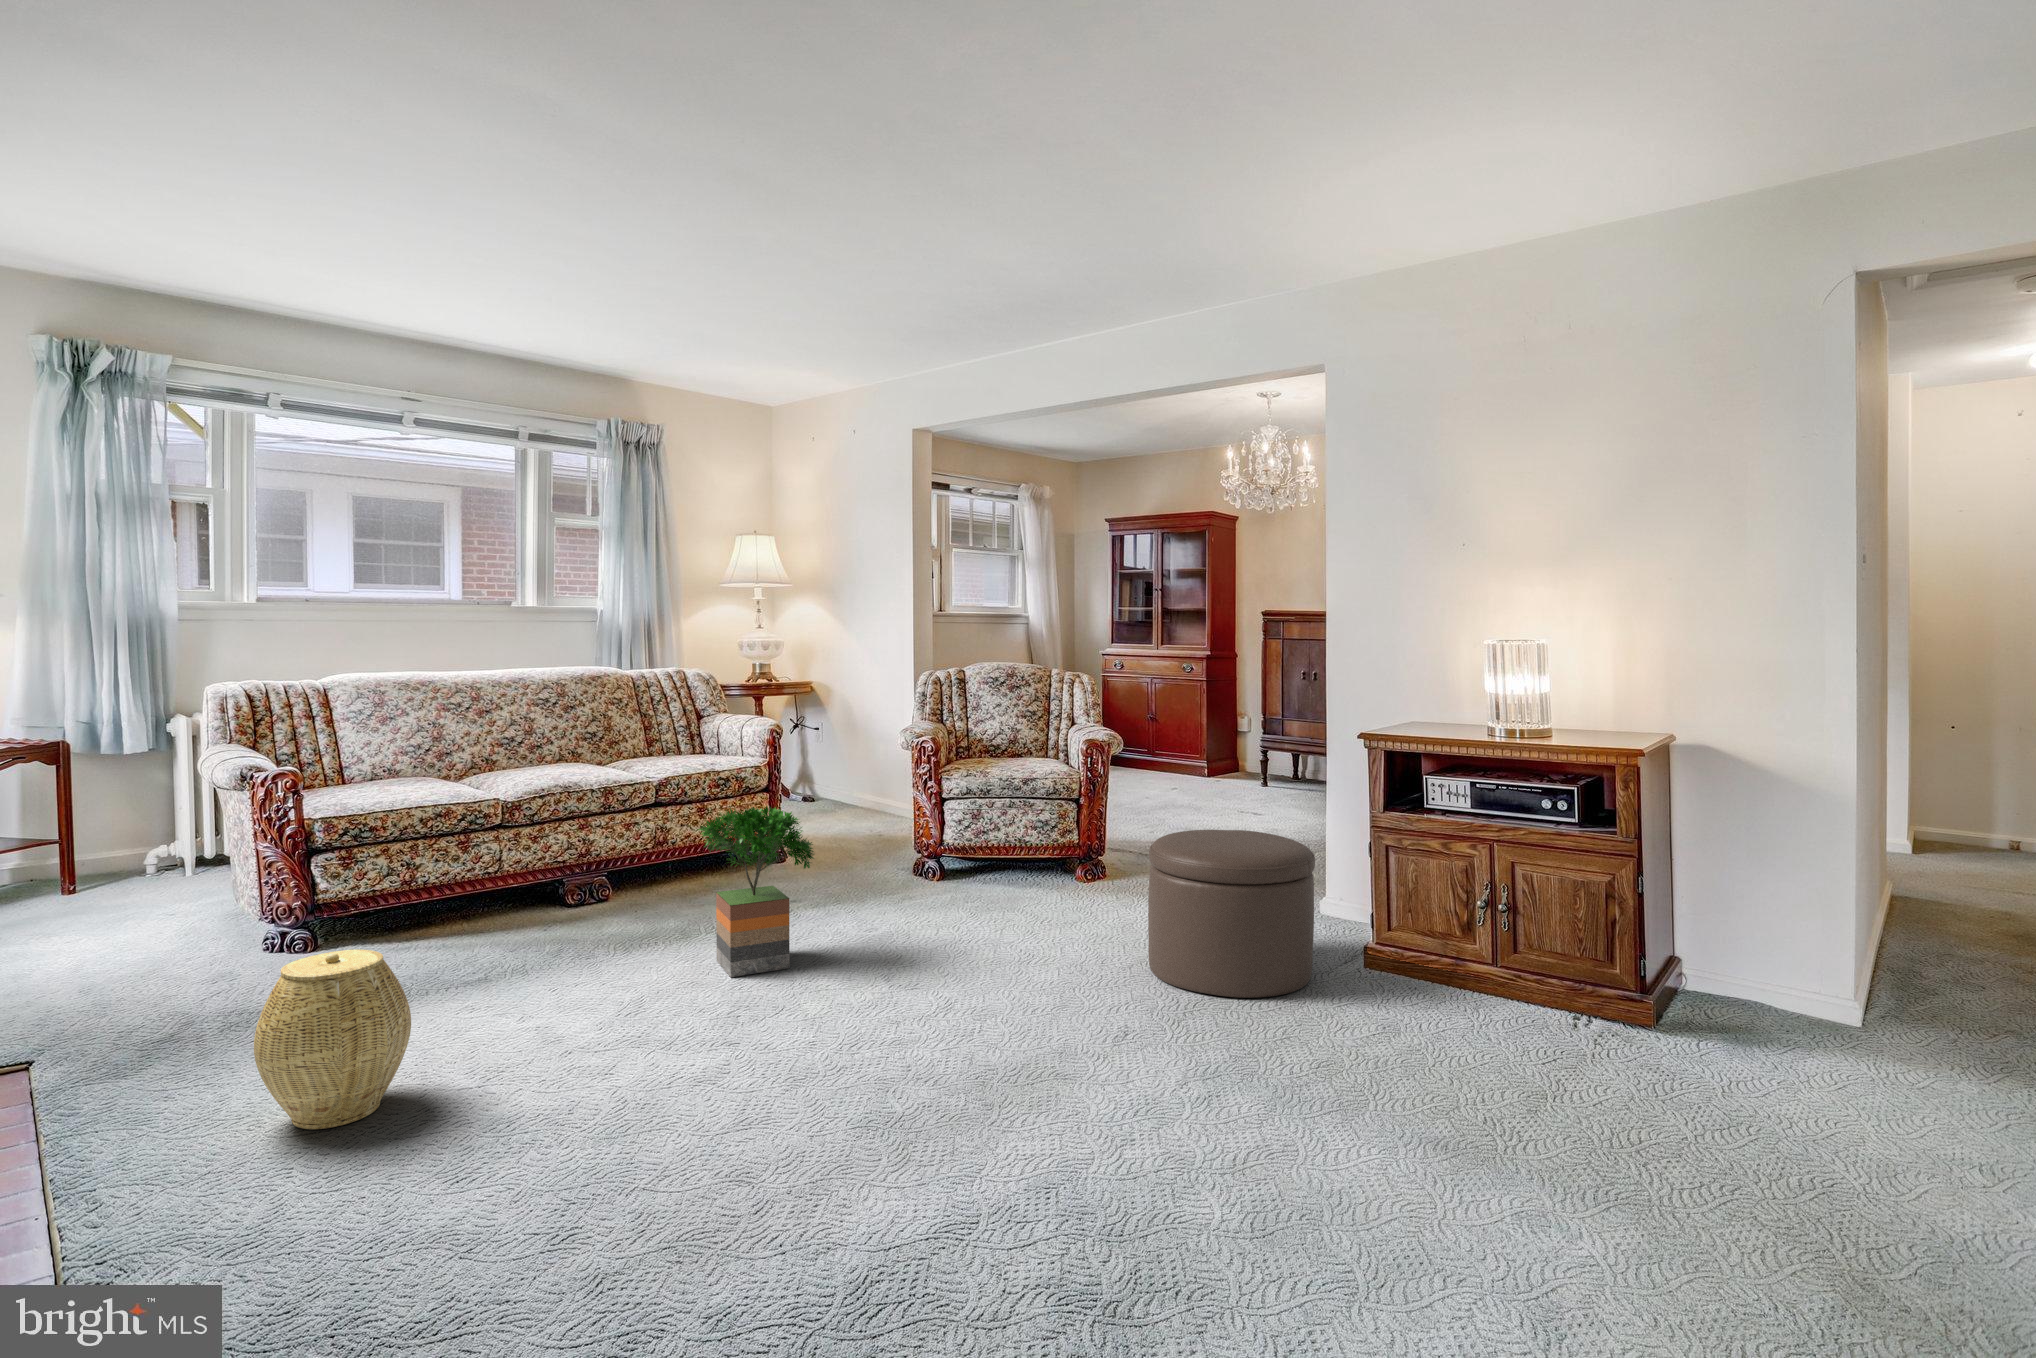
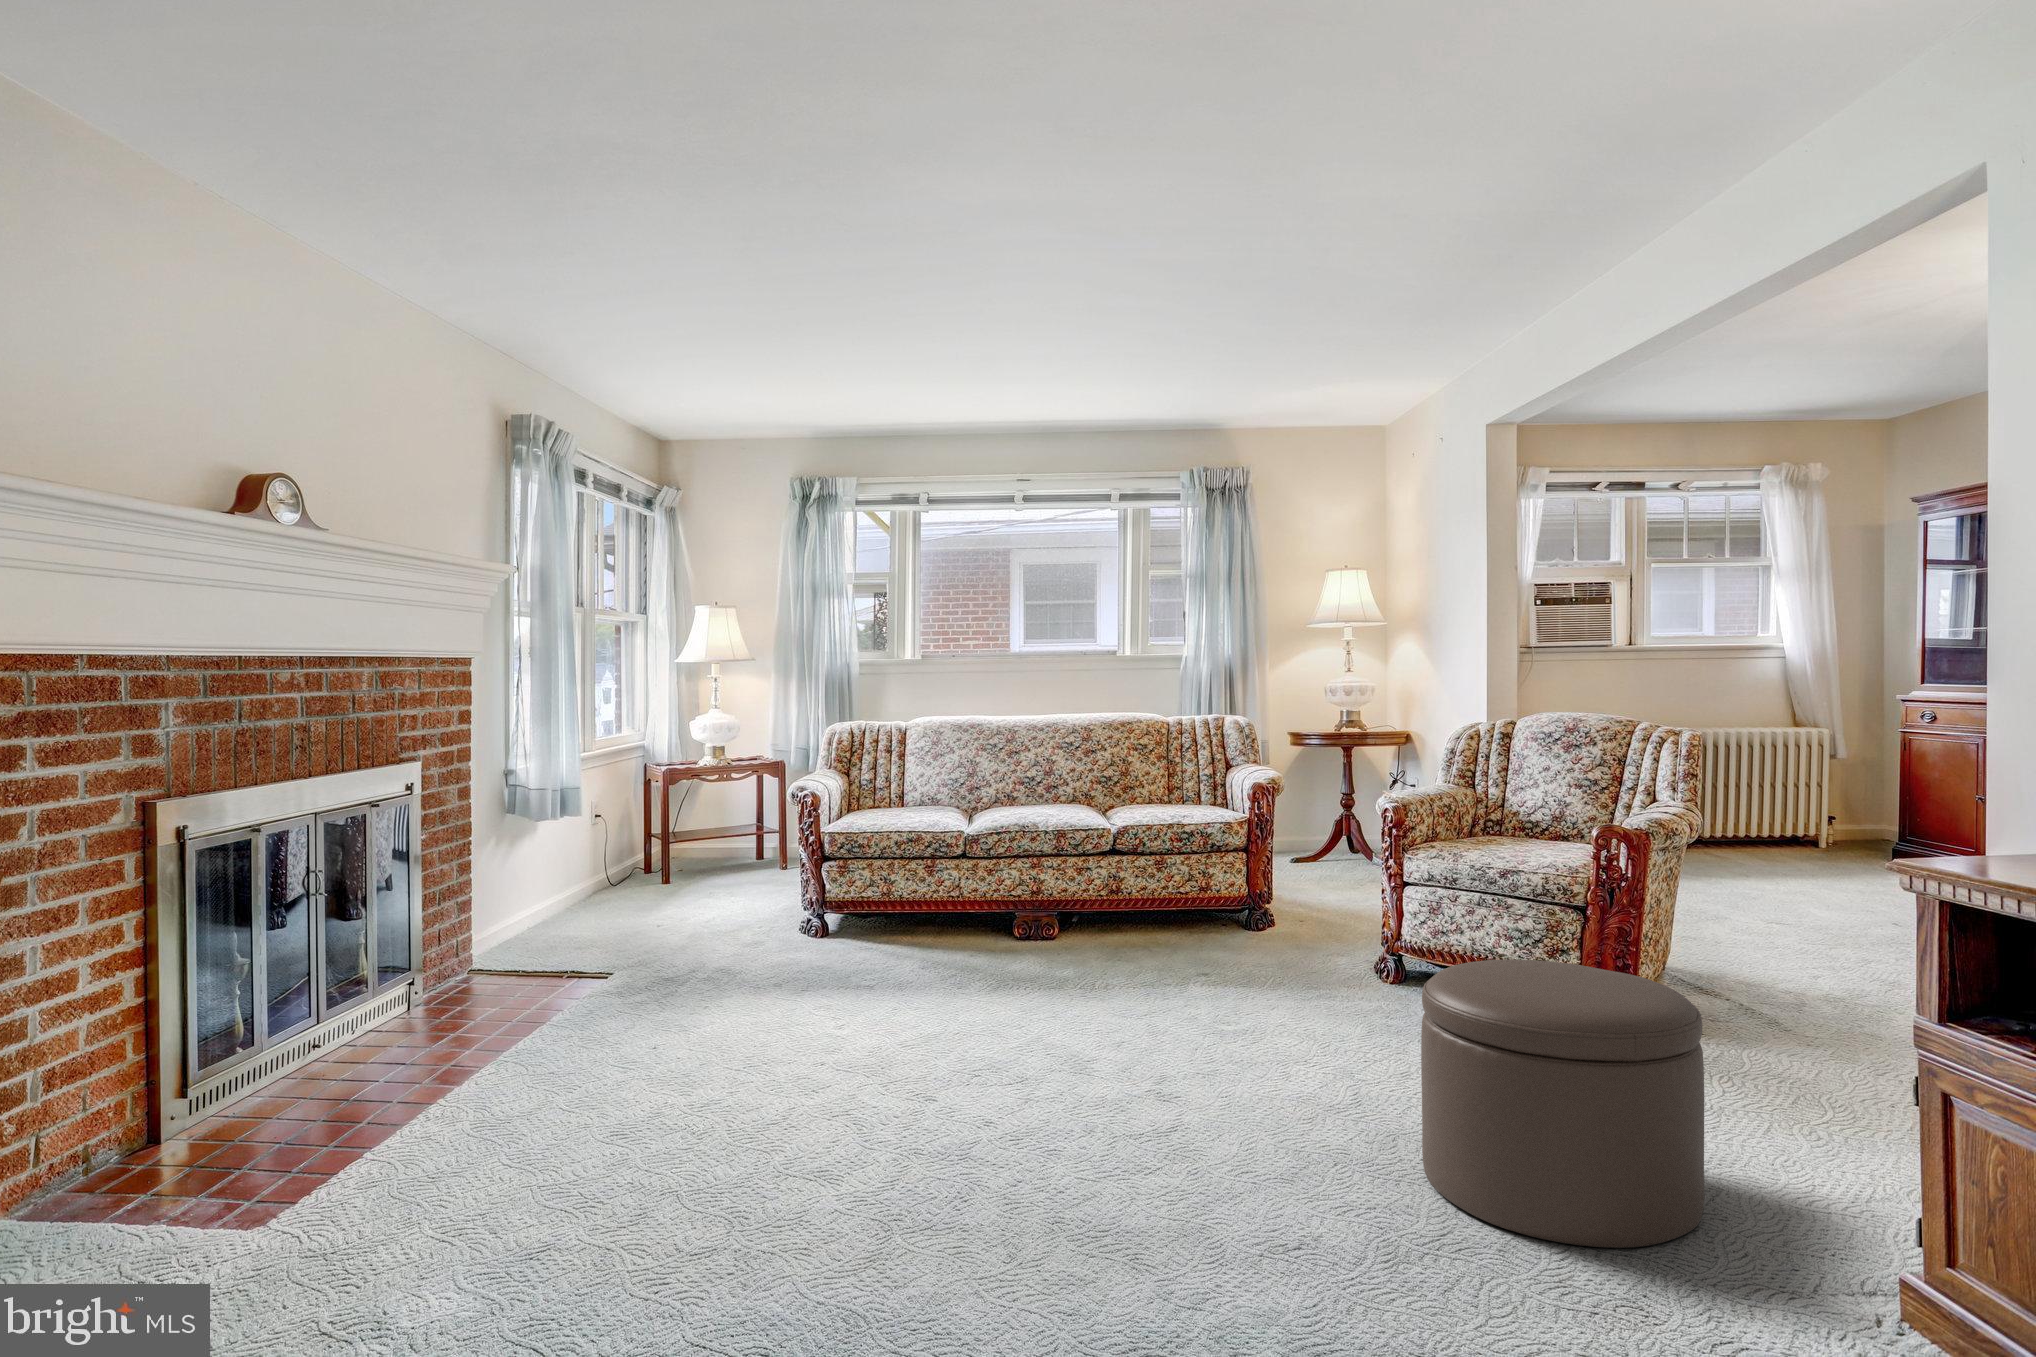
potted tree: present [699,806,814,977] -> none [995,854,1106,1037]
woven basket: present [254,949,411,1129] -> none [569,923,677,1060]

